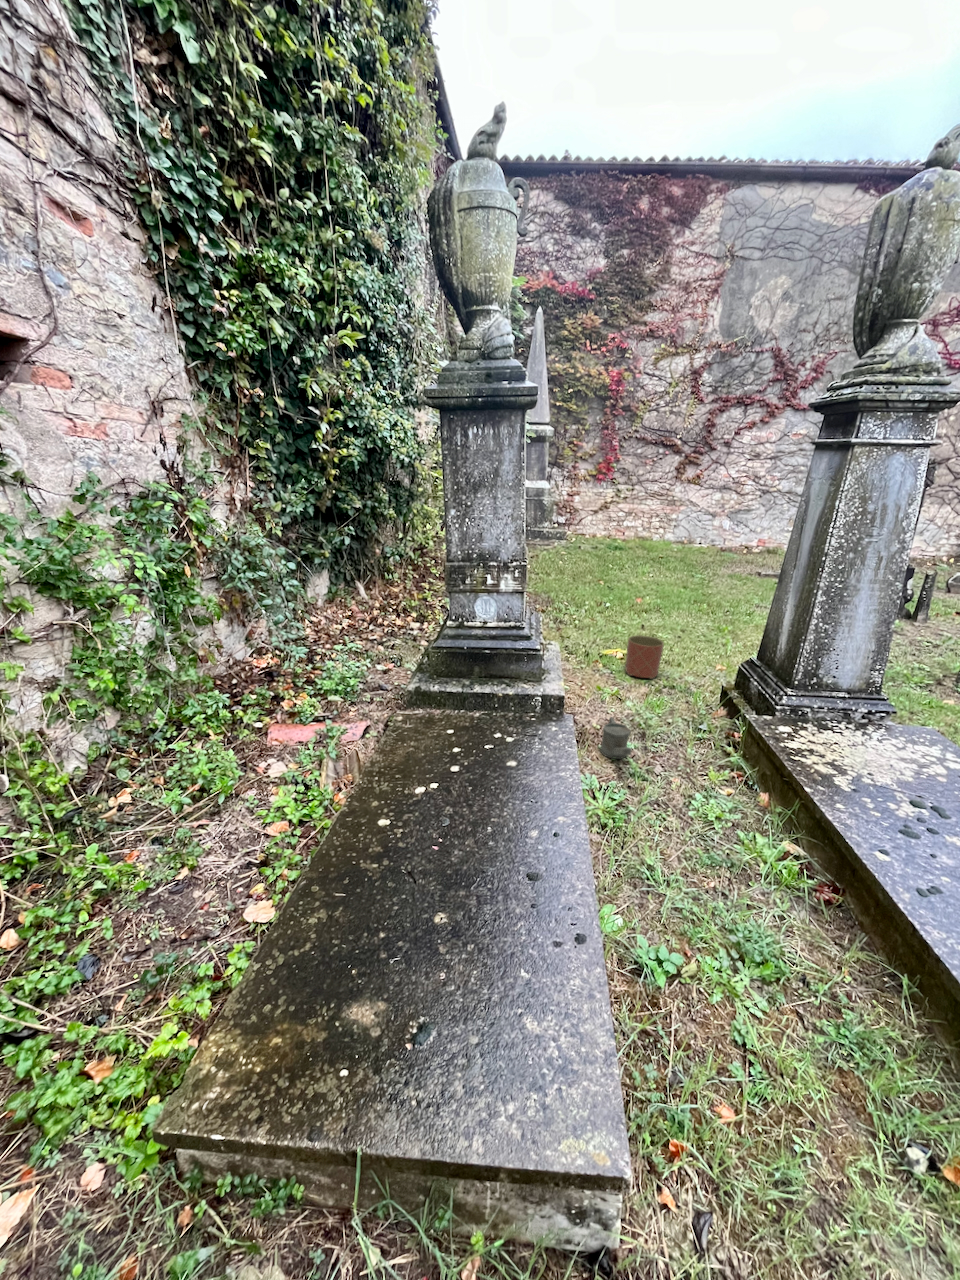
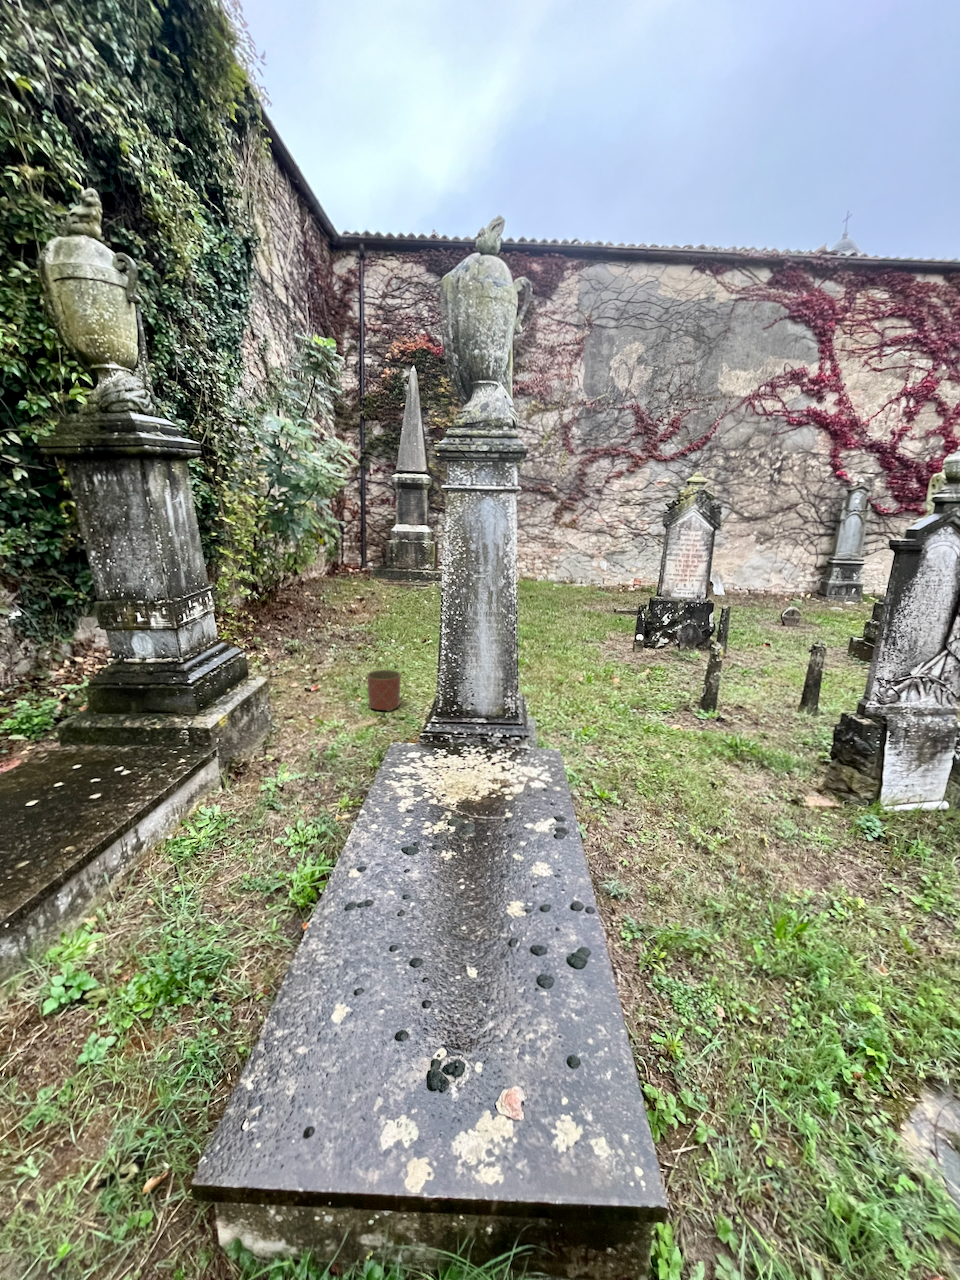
watering can: present [600,717,632,759] -> none [253,747,289,787]

